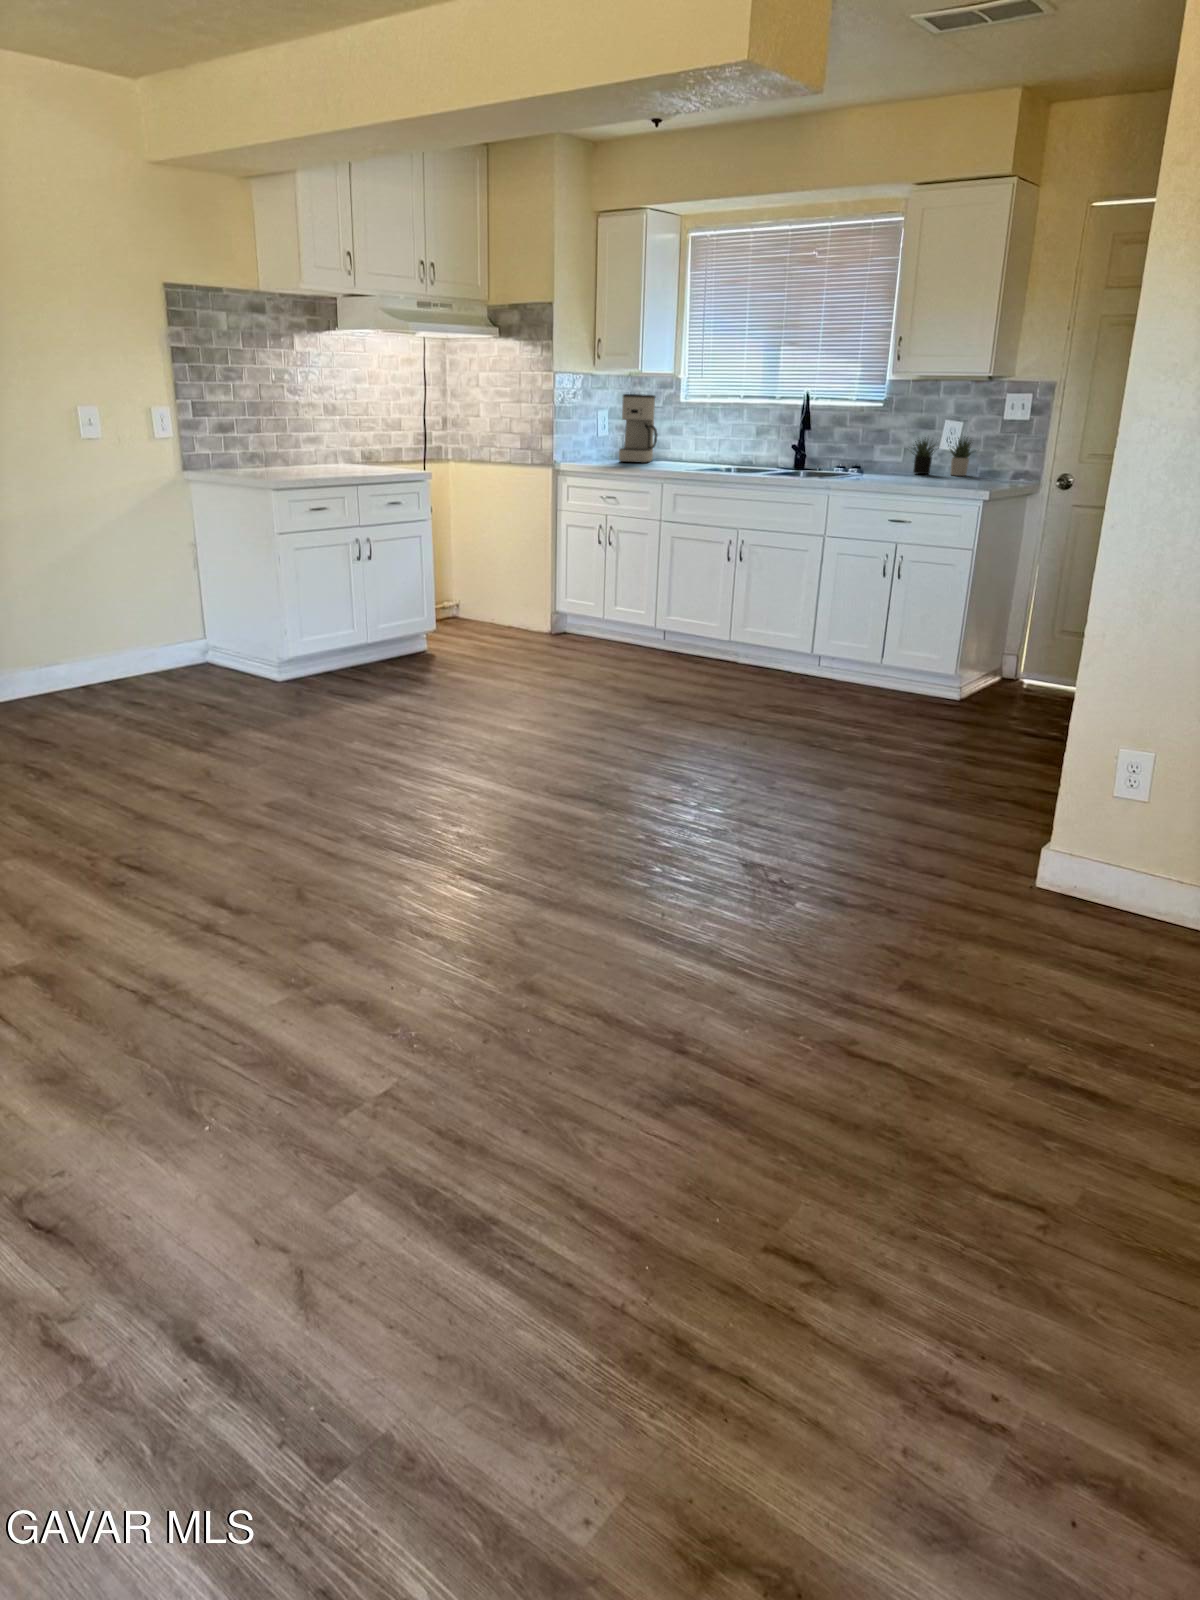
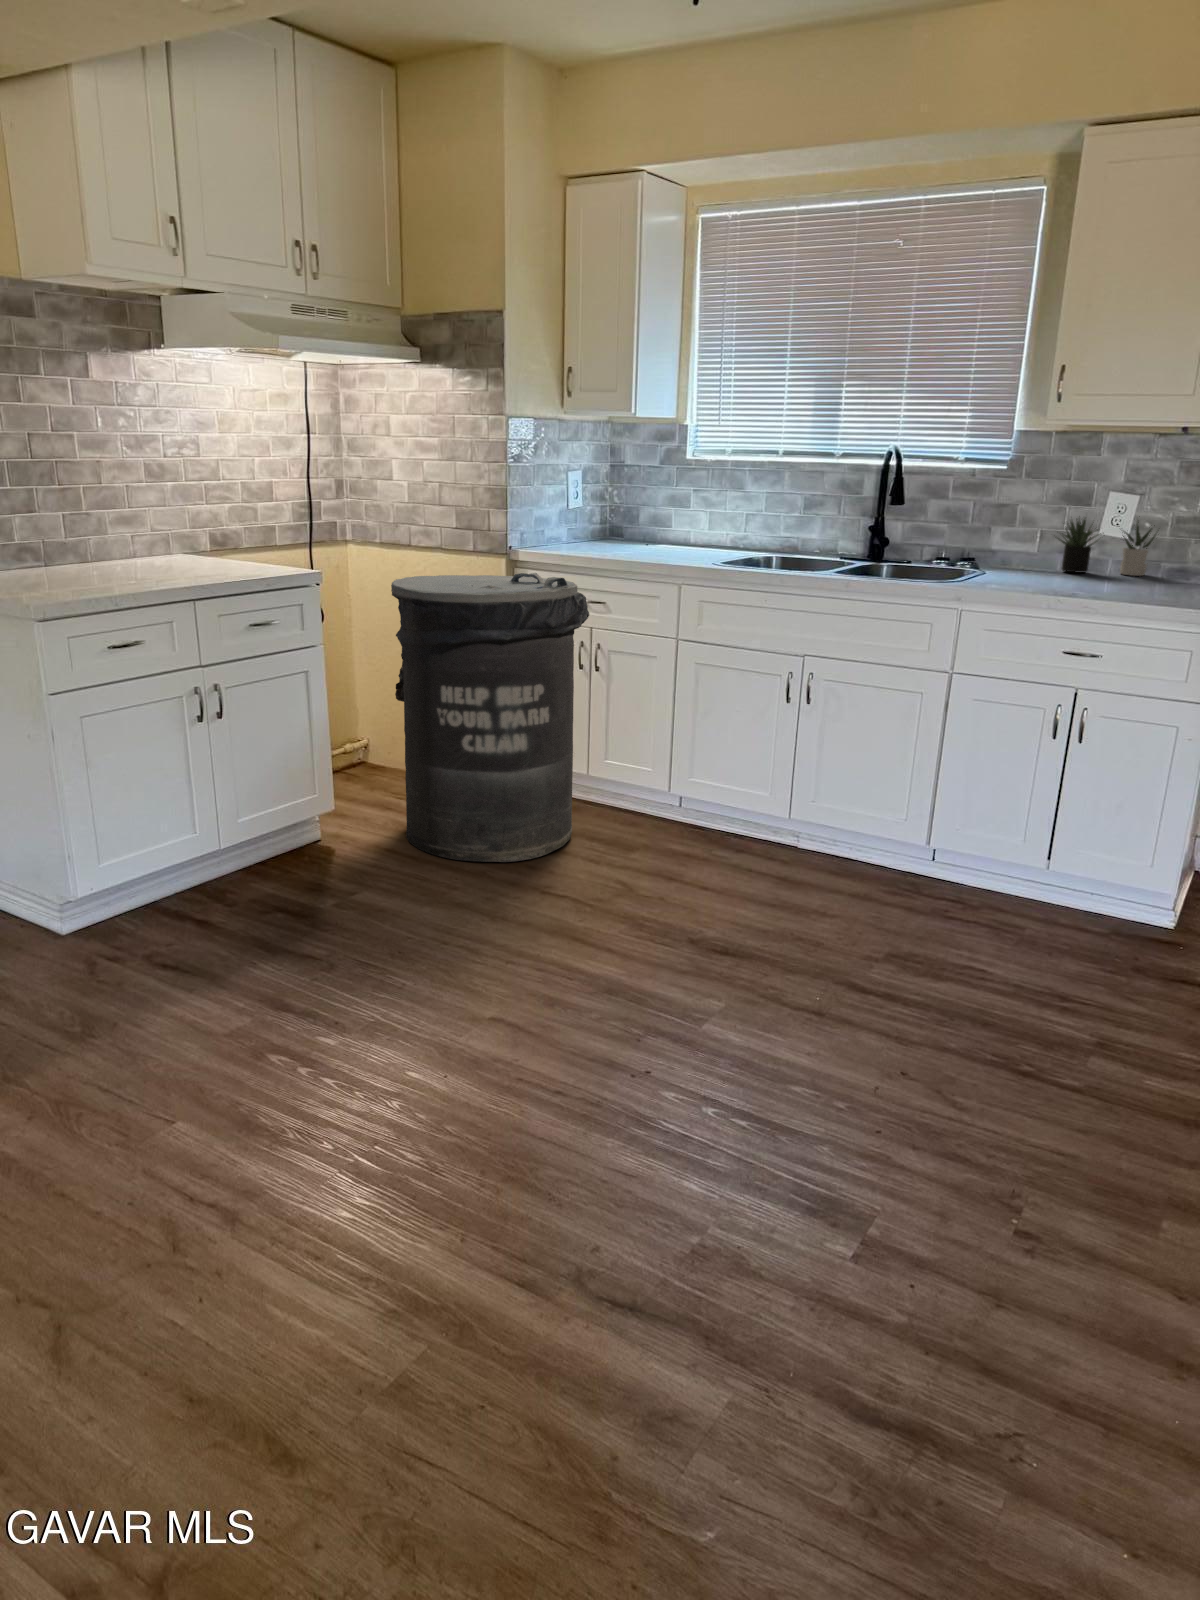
coffee maker: present [619,394,657,463] -> none [601,448,657,548]
trash can: none [476,475,604,661] -> present [391,573,589,862]

